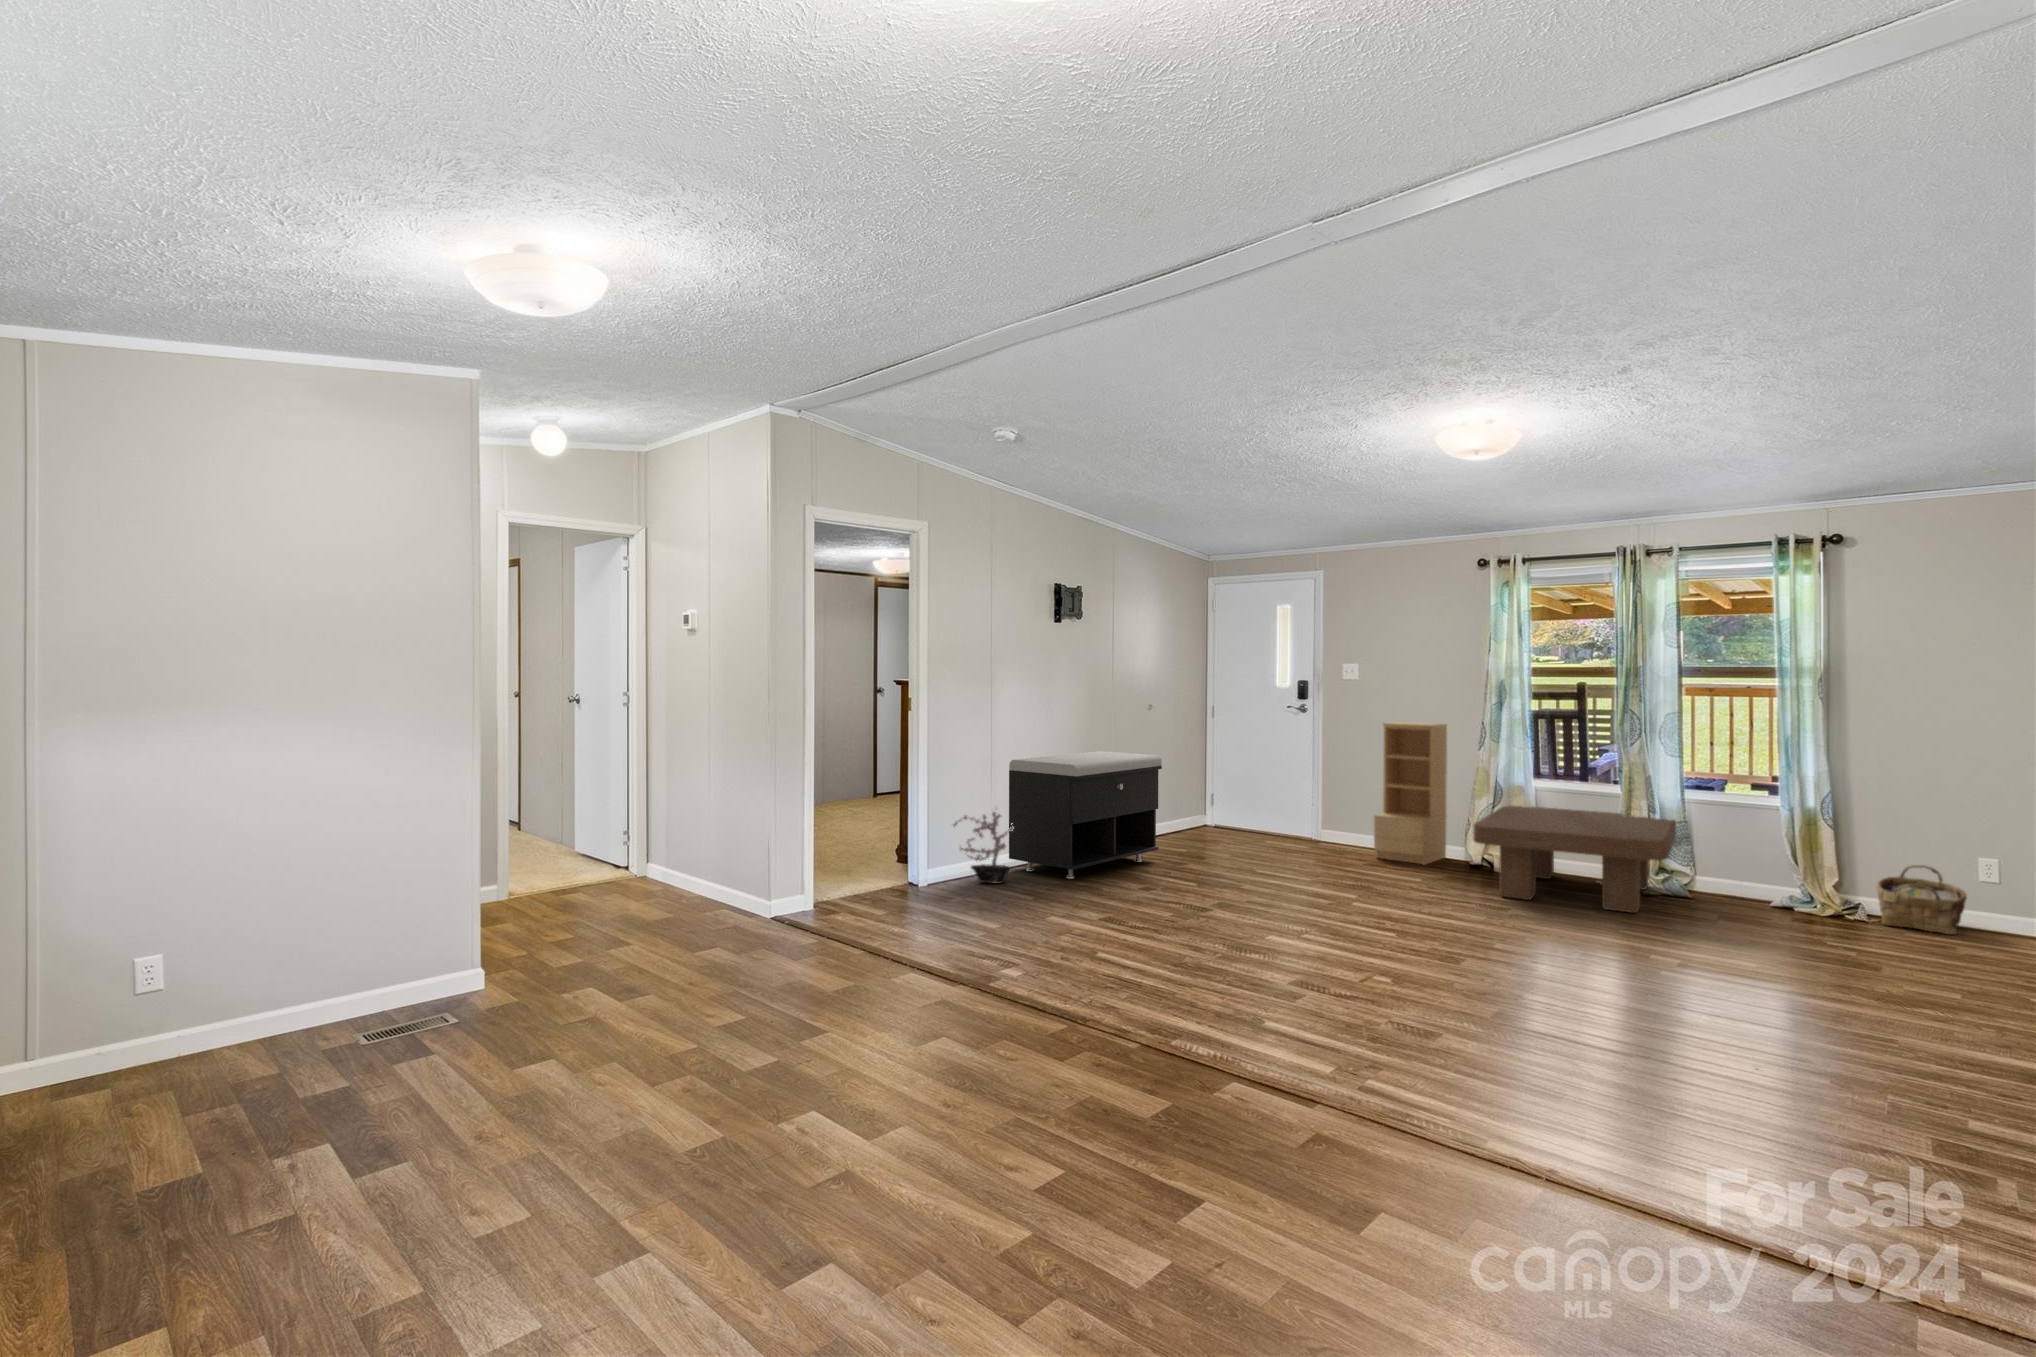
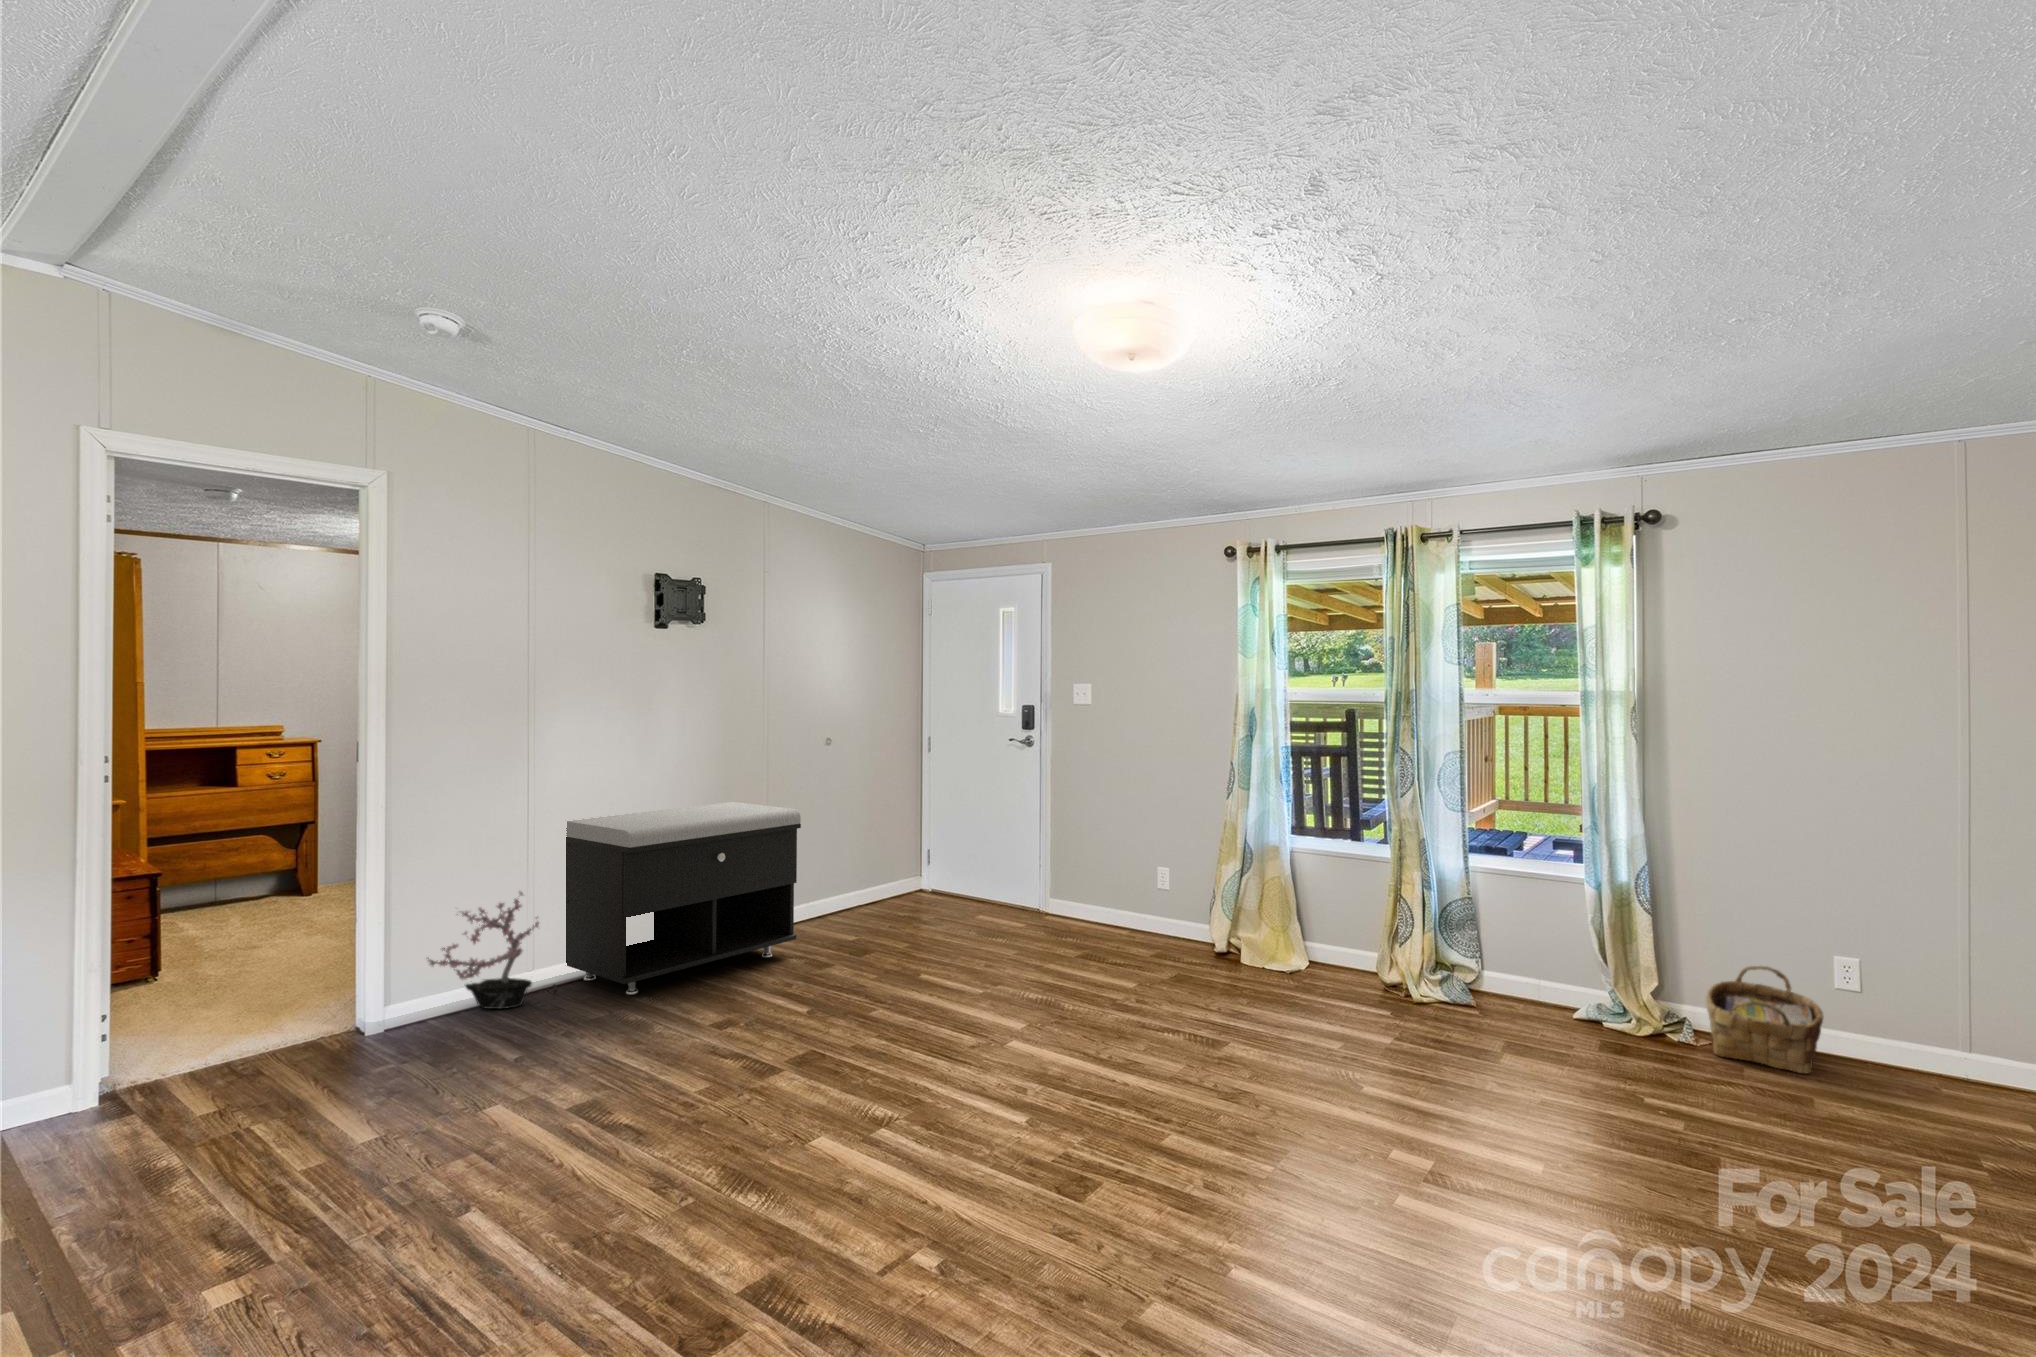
bookshelf: present [1374,722,1447,865] -> none [1094,760,1189,953]
coffee table: present [1473,806,1676,913] -> none [1184,872,1459,1043]

